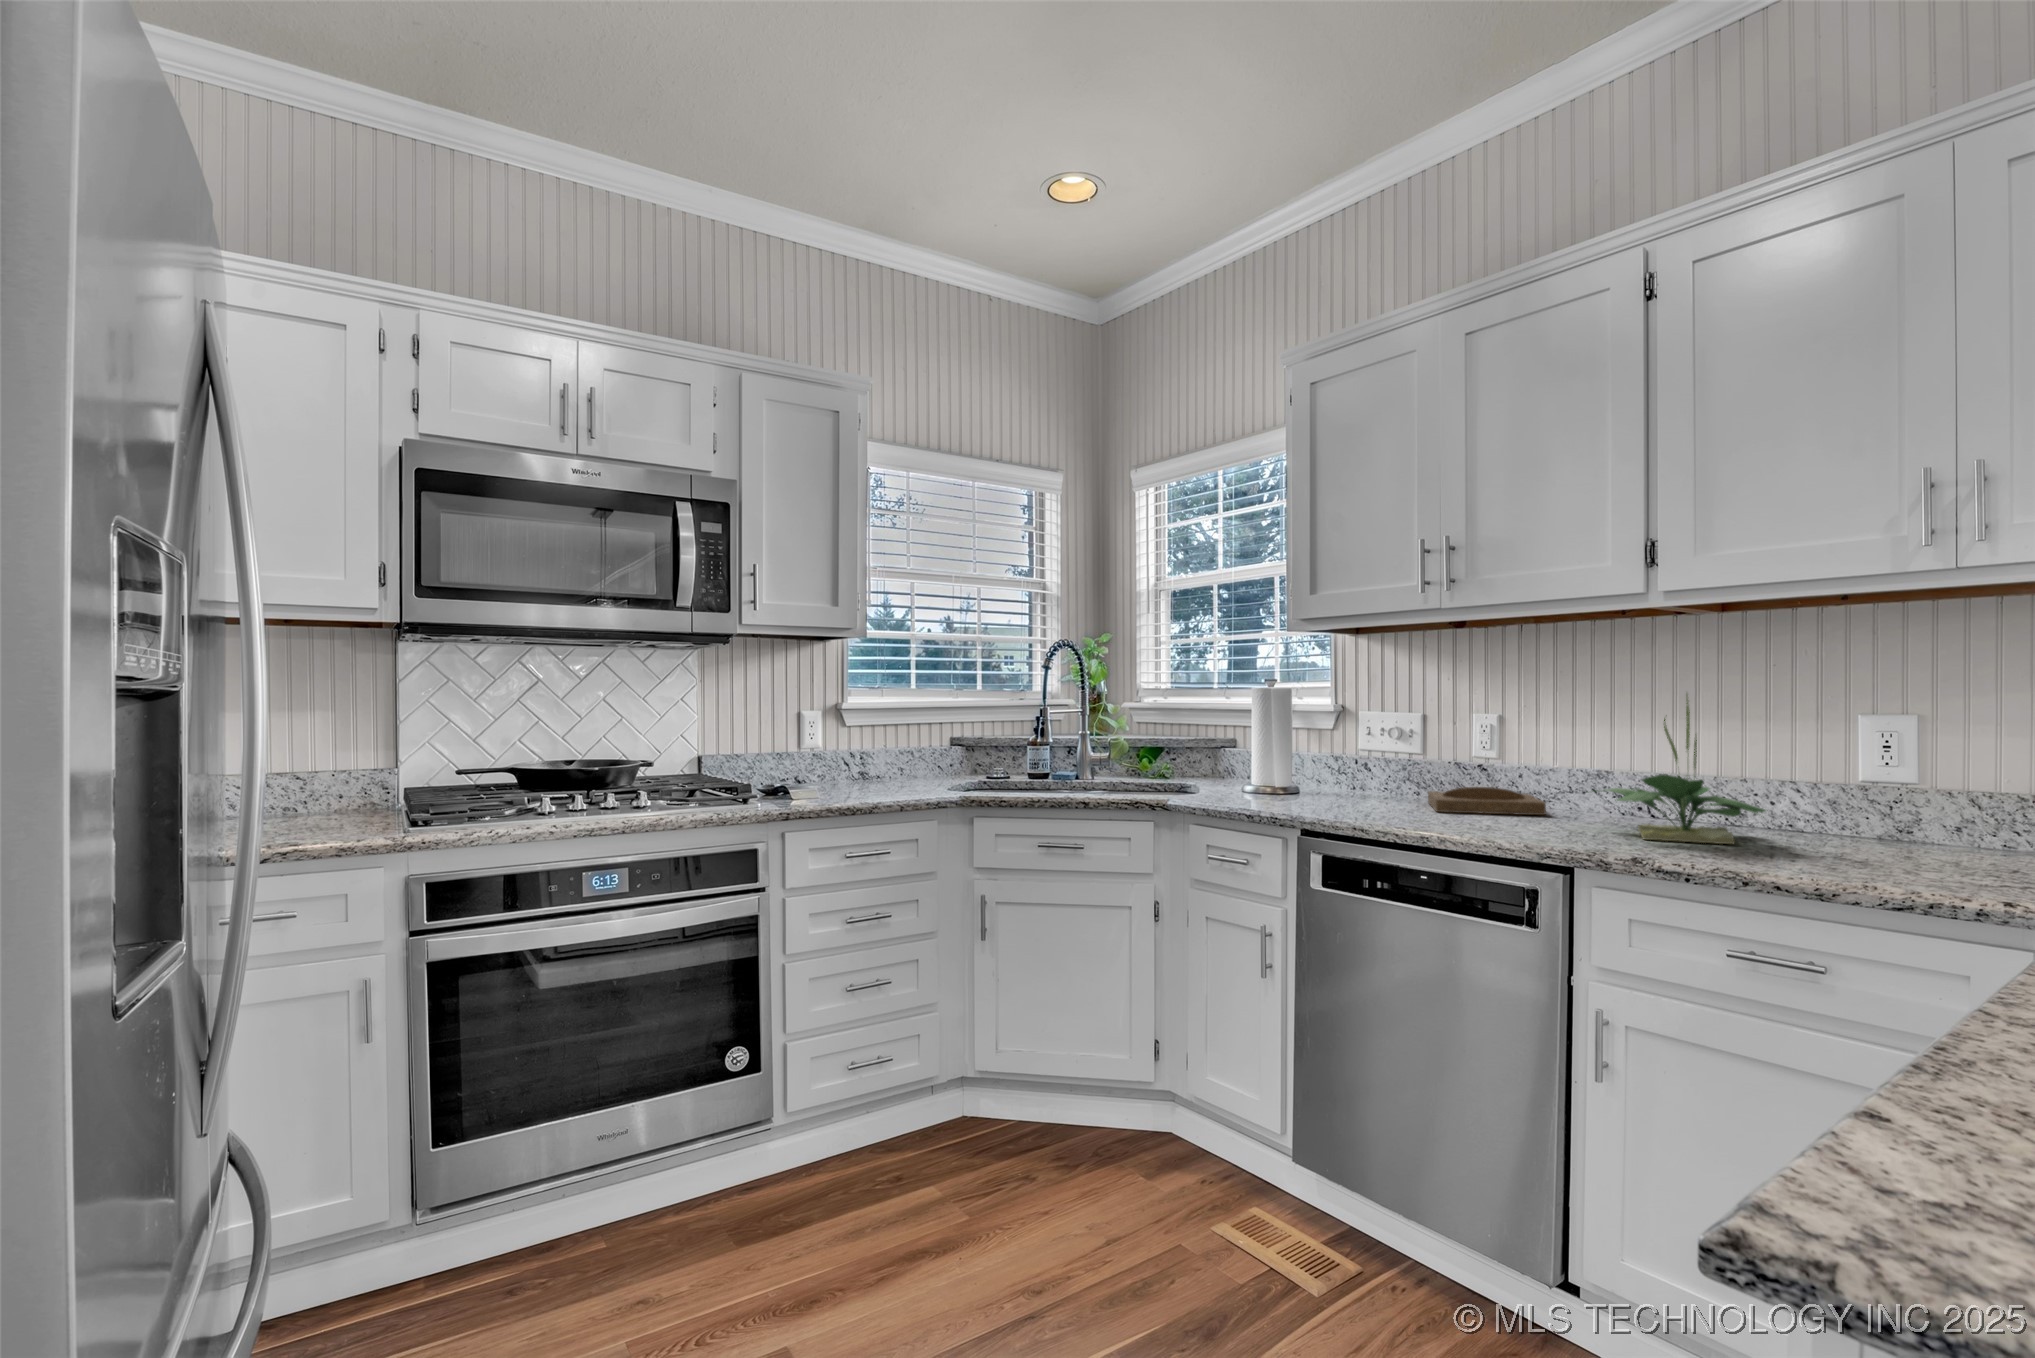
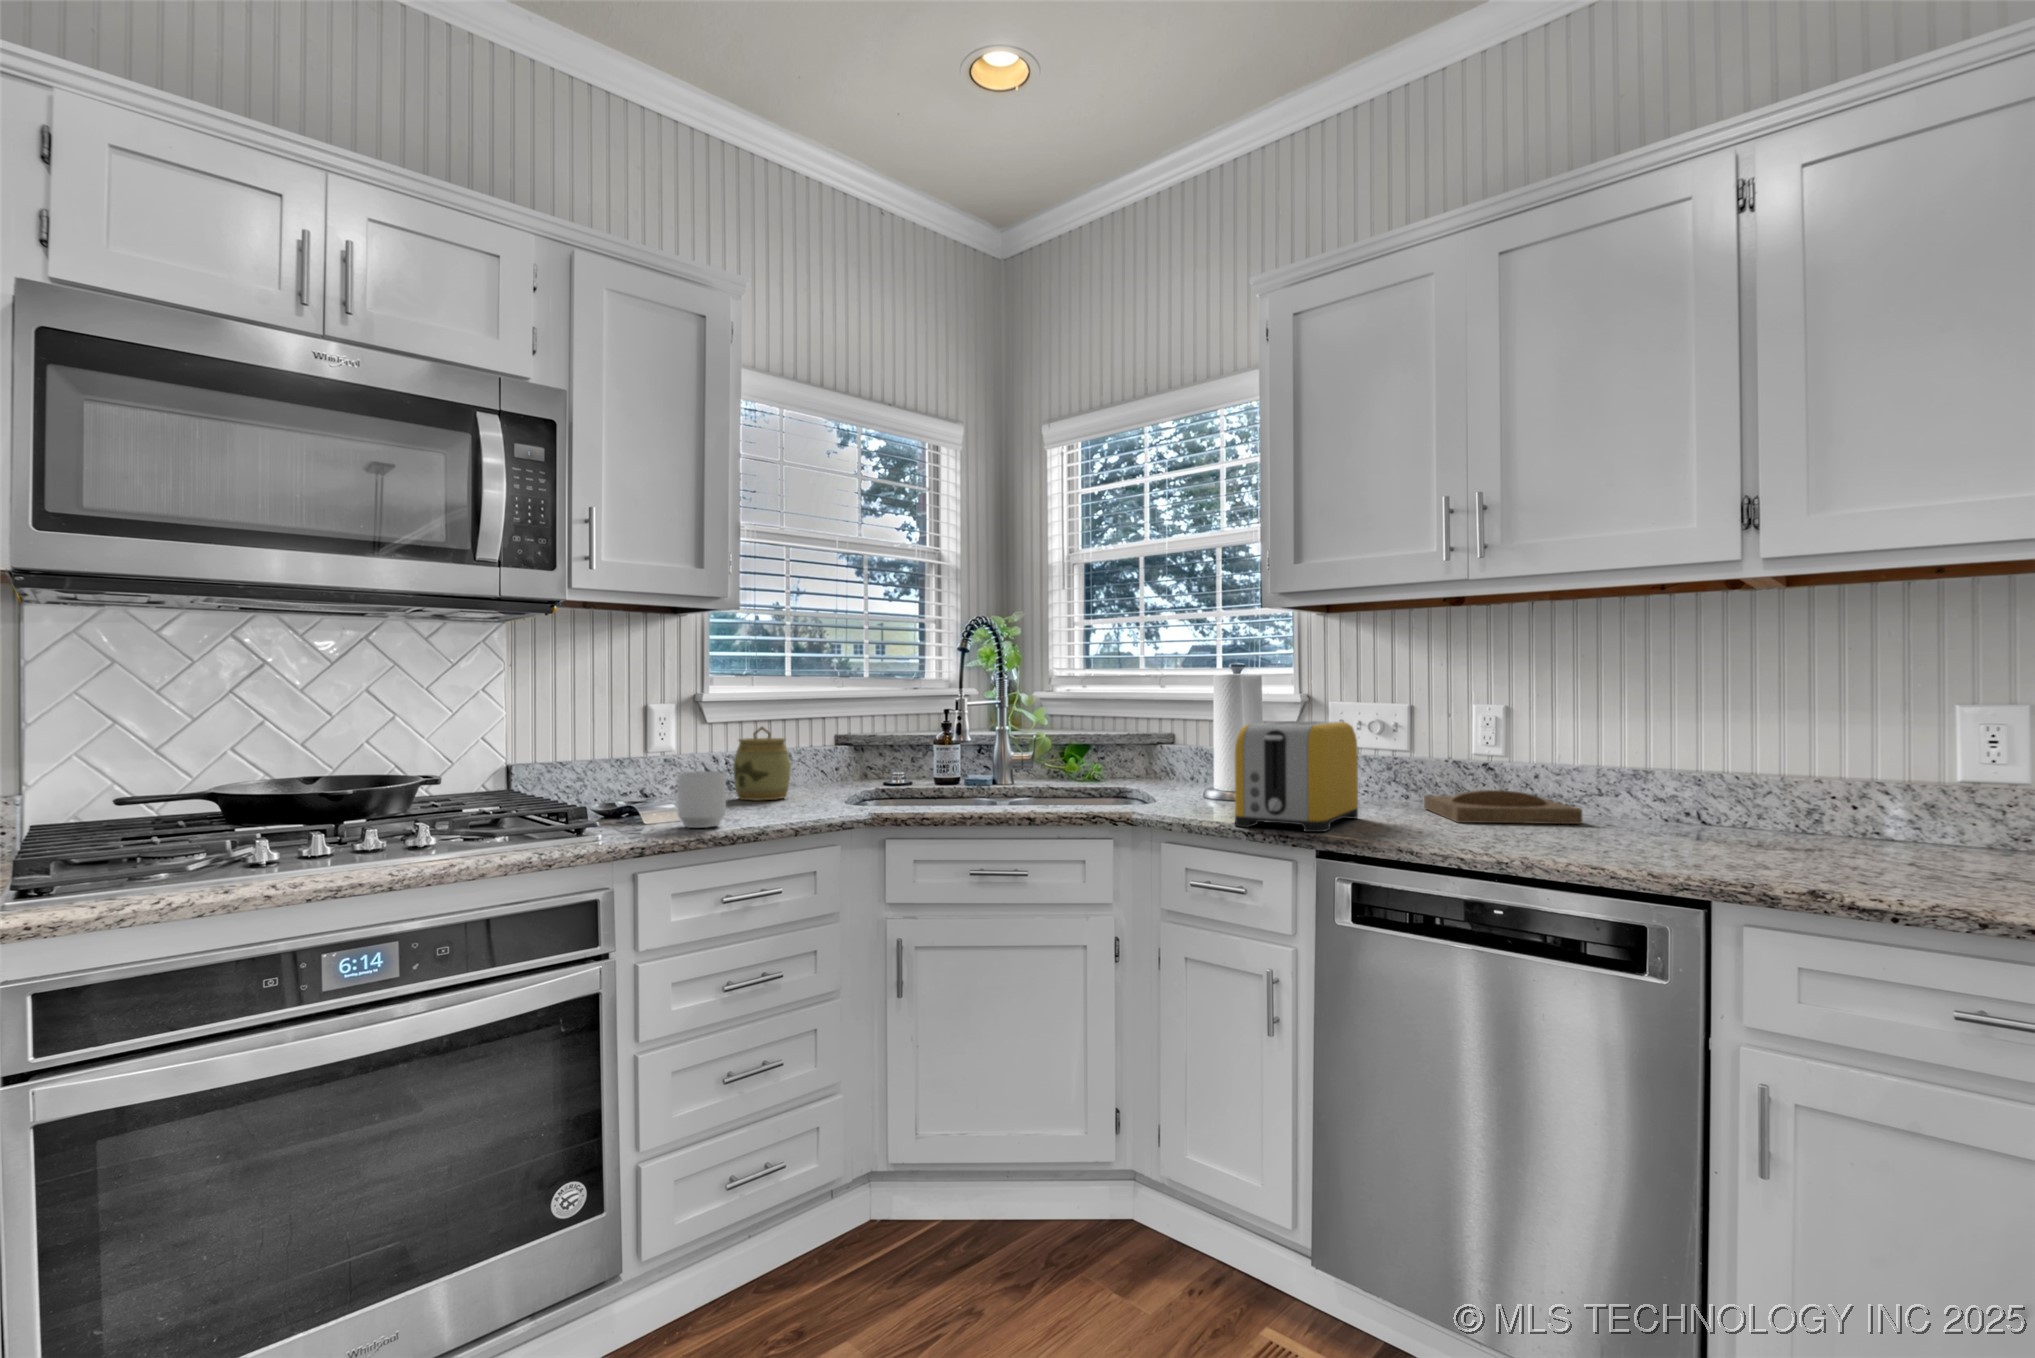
potted plant: present [1594,699,1766,844] -> none [1659,677,1927,863]
toaster: none [1241,726,1355,815] -> present [1235,721,1358,832]
jar: none [863,728,908,786] -> present [733,727,791,801]
mug: none [812,760,849,802] -> present [677,771,726,828]

